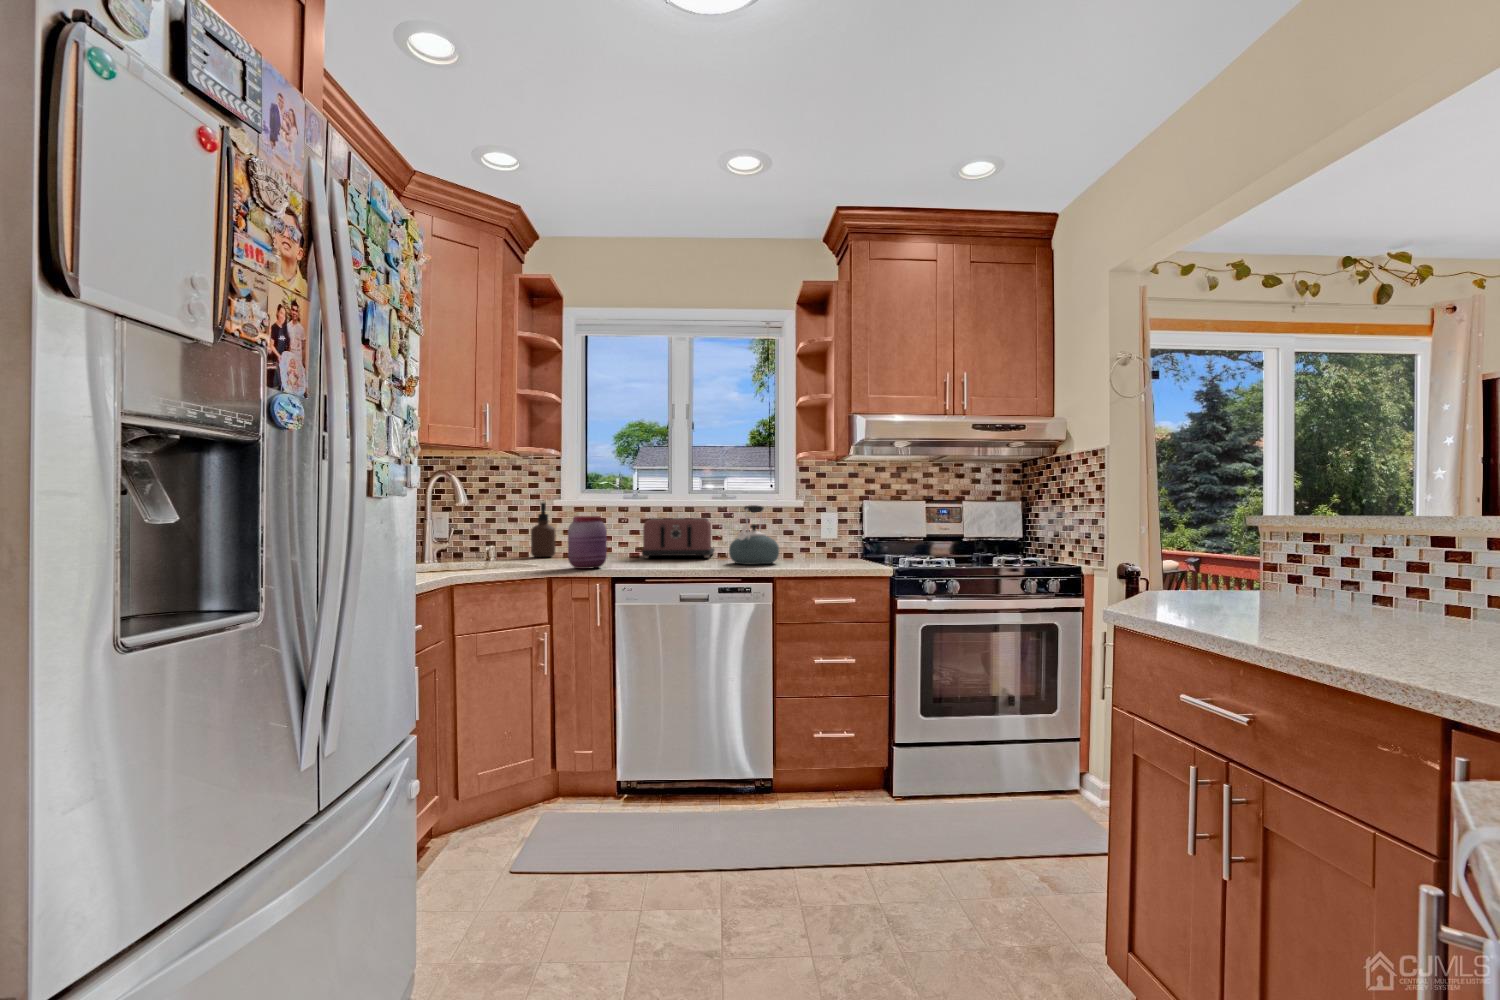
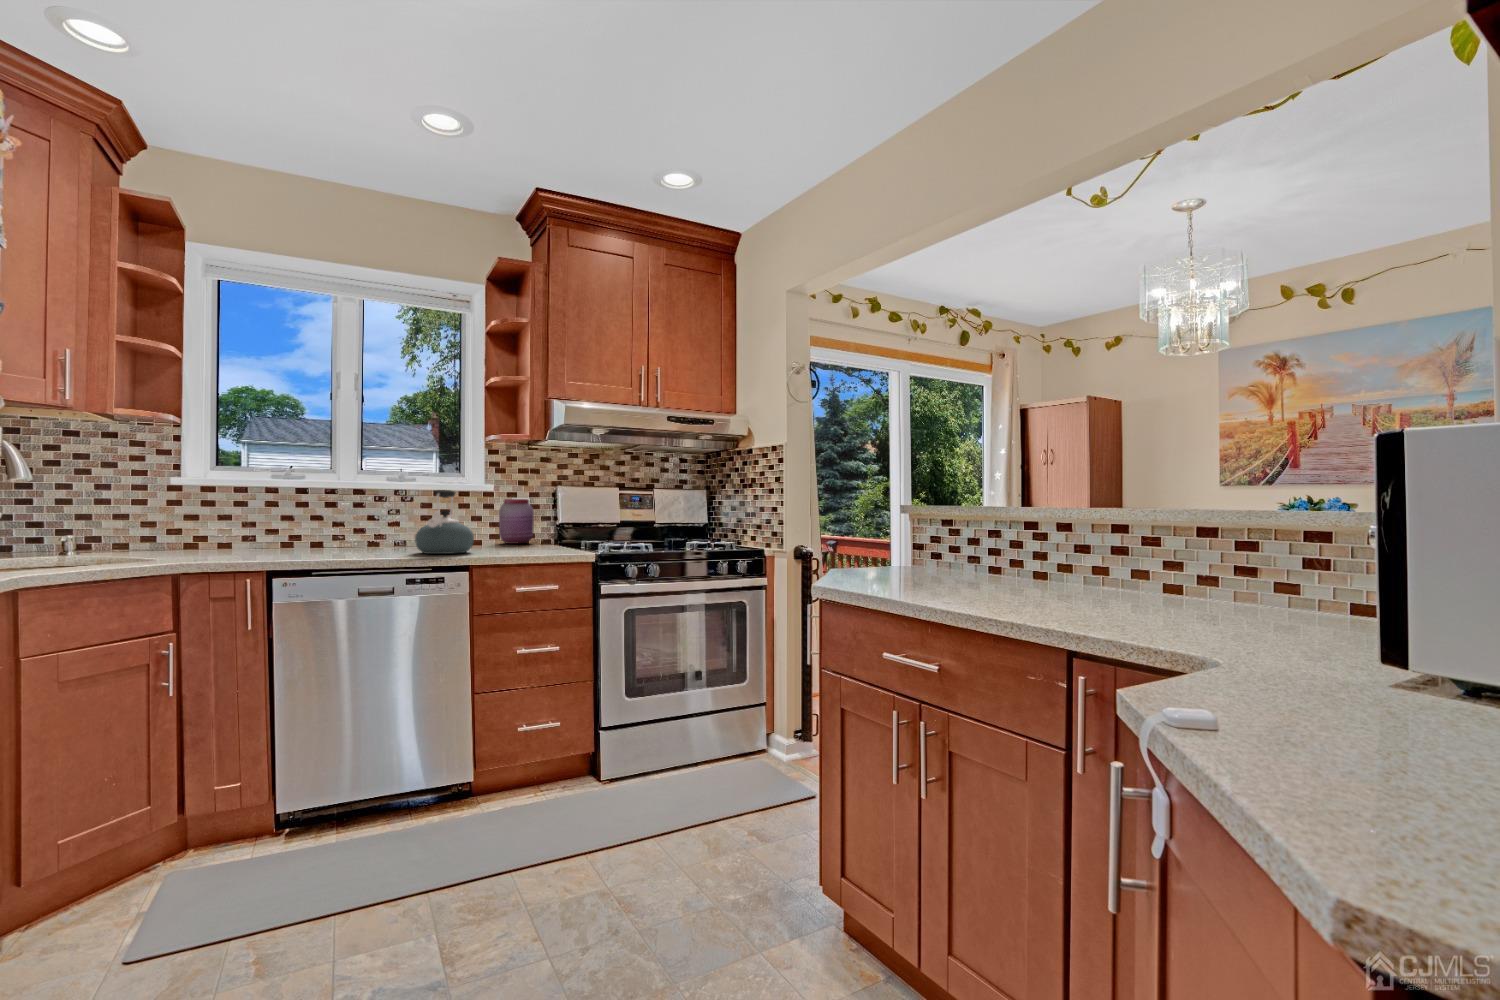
soap dispenser: present [531,503,556,557] -> none [132,482,171,551]
jar: present [568,516,607,569] -> present [499,499,534,544]
toaster: present [642,518,714,558] -> none [299,503,389,550]

